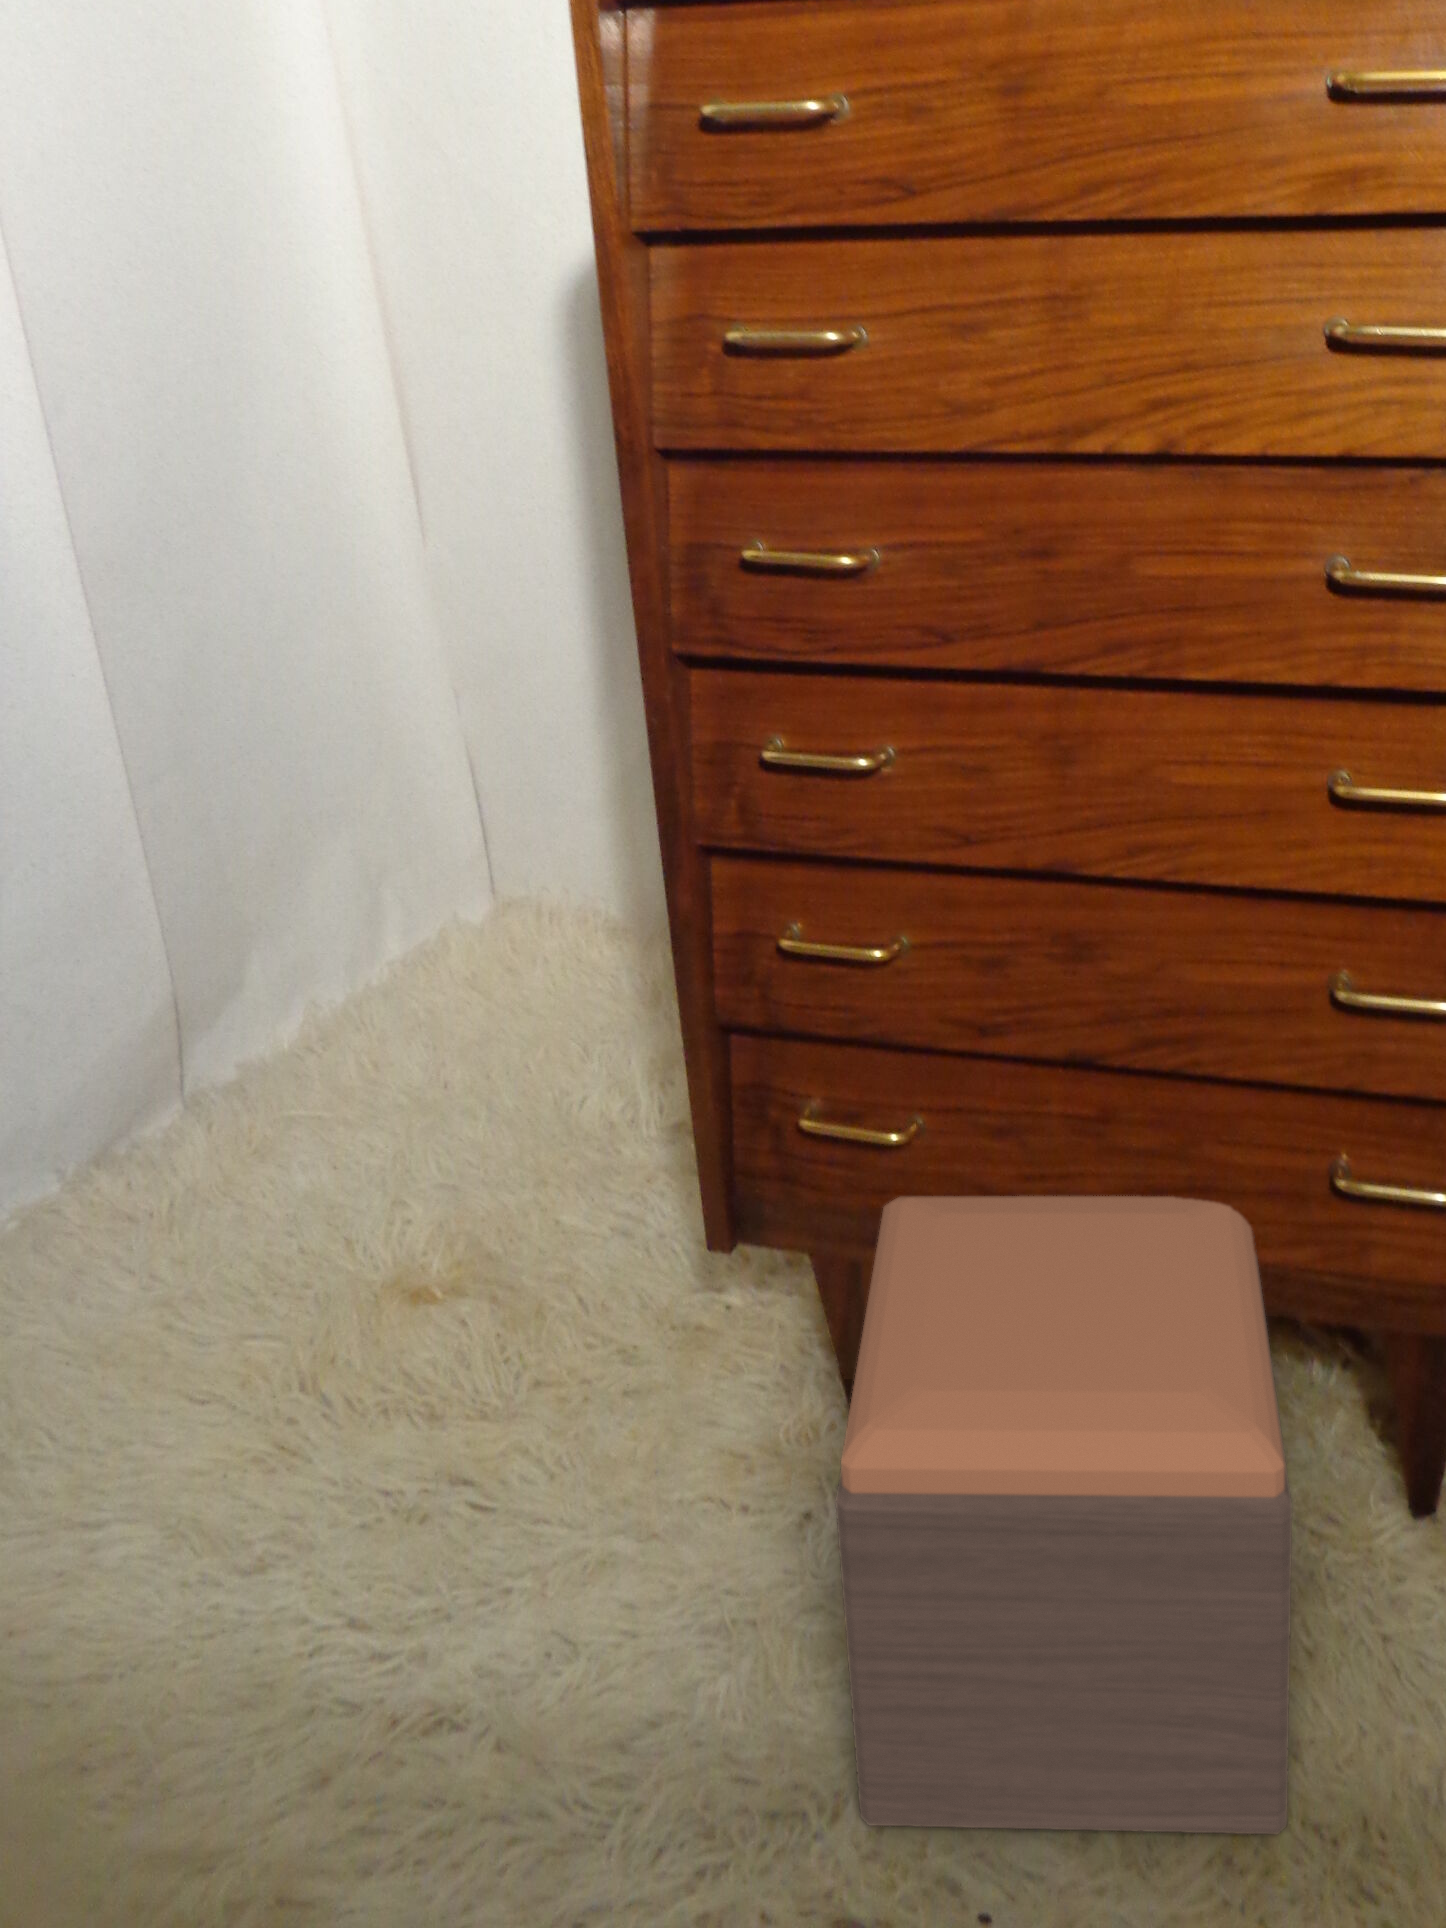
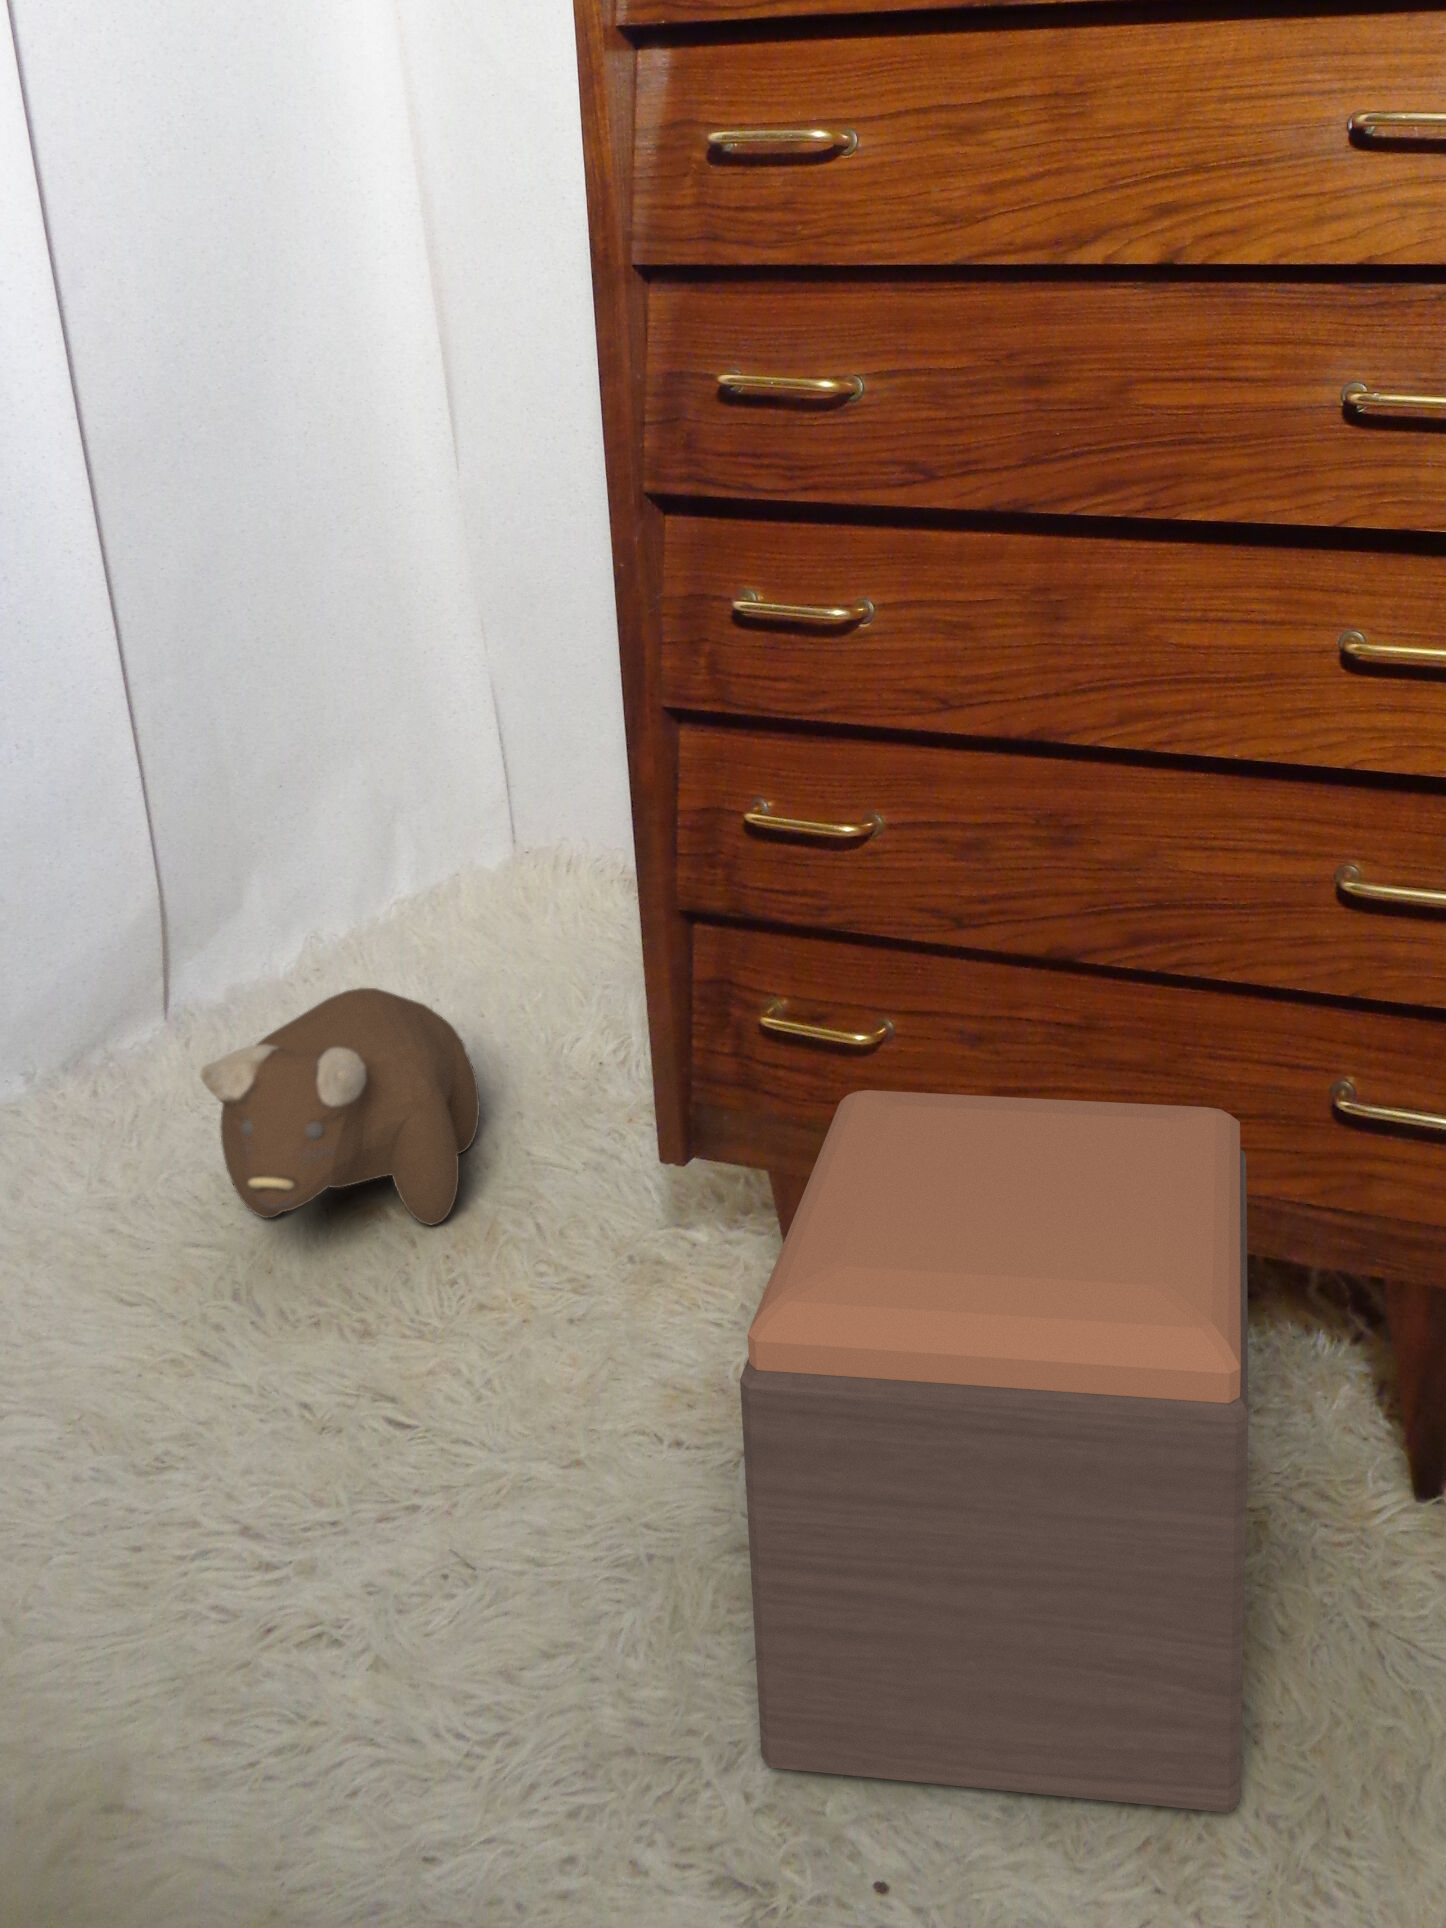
plush toy: none [261,1084,510,1313] -> present [200,988,480,1225]

